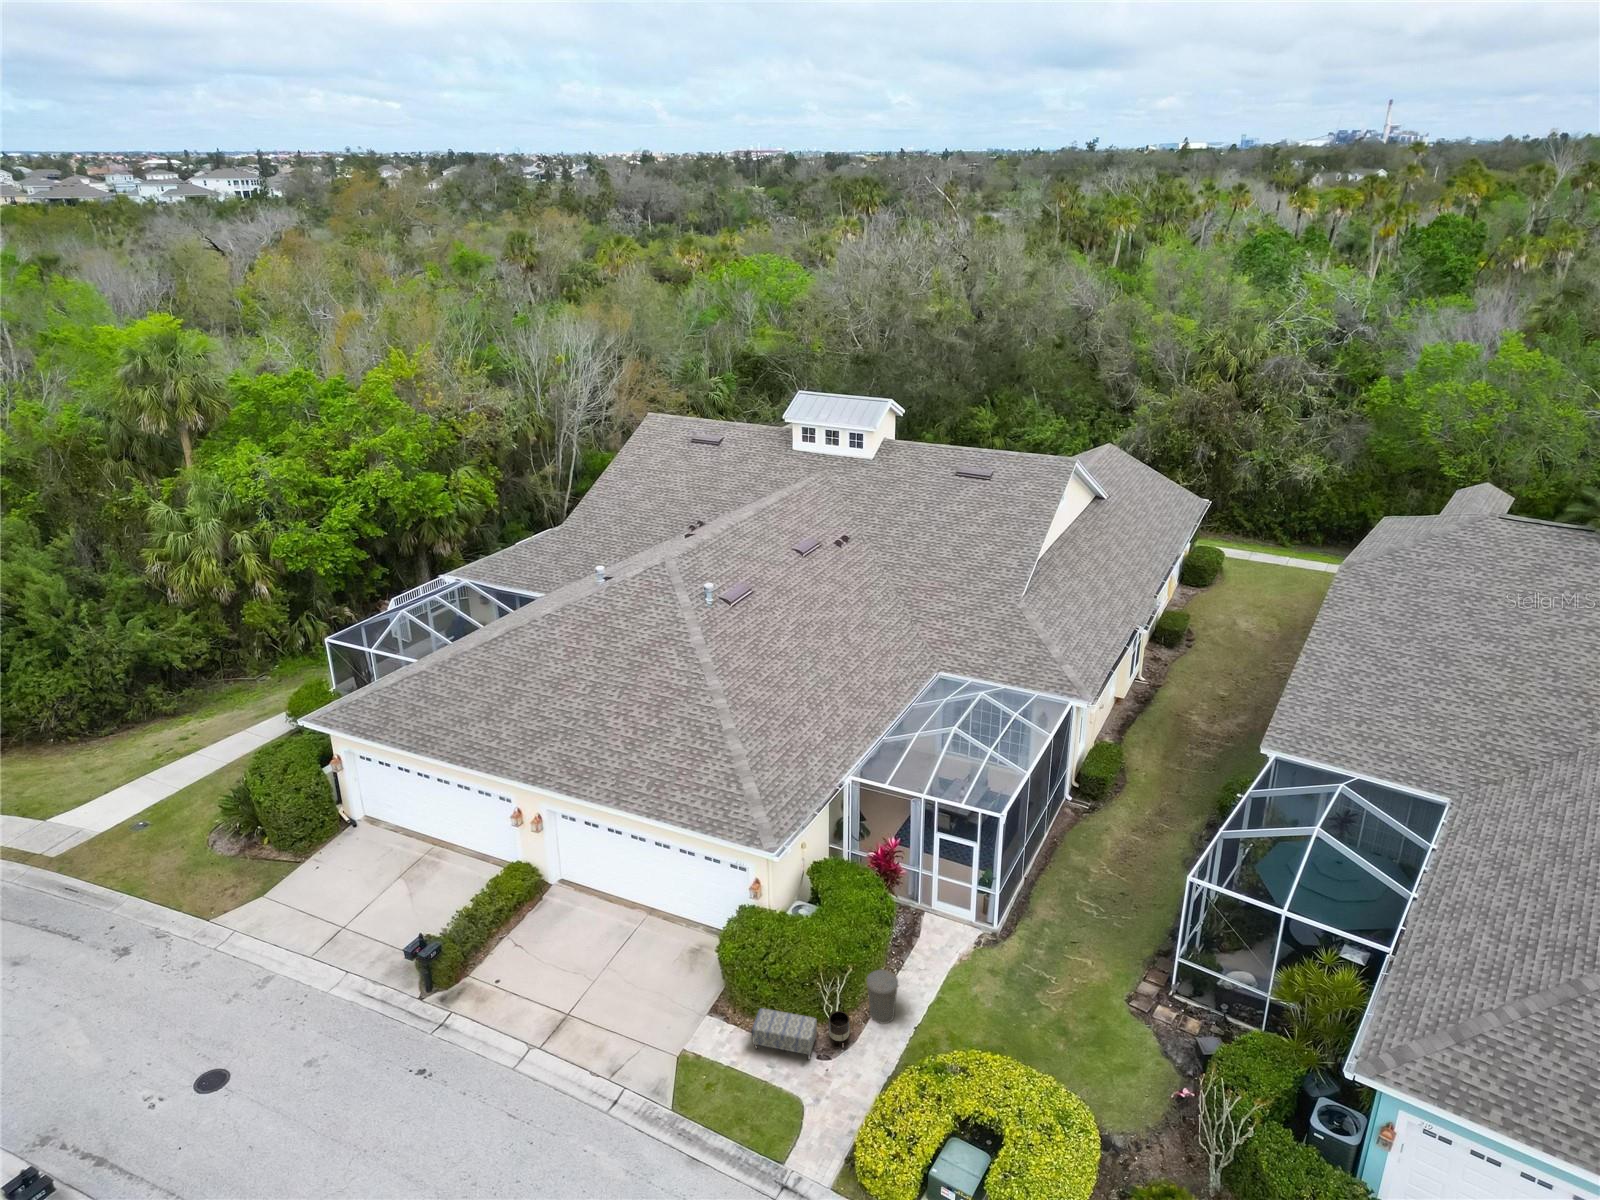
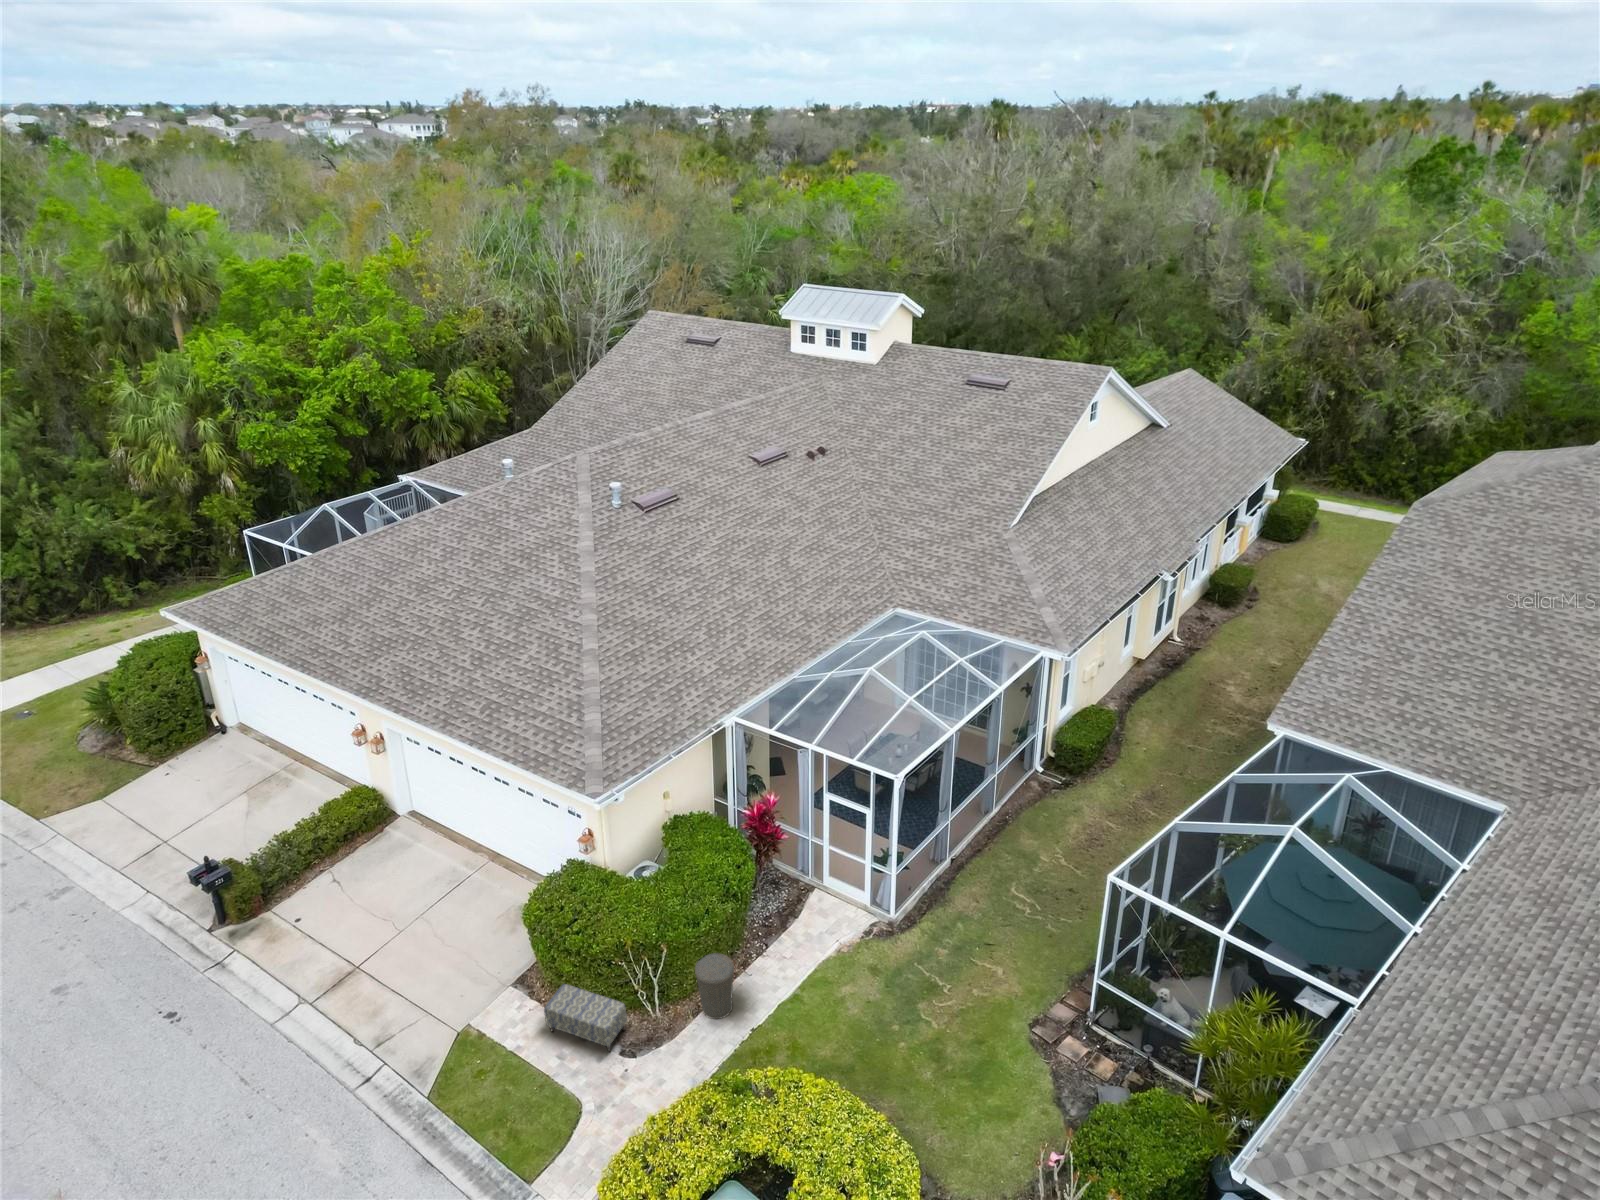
planter: present [829,1011,850,1041] -> none [639,998,666,1043]

